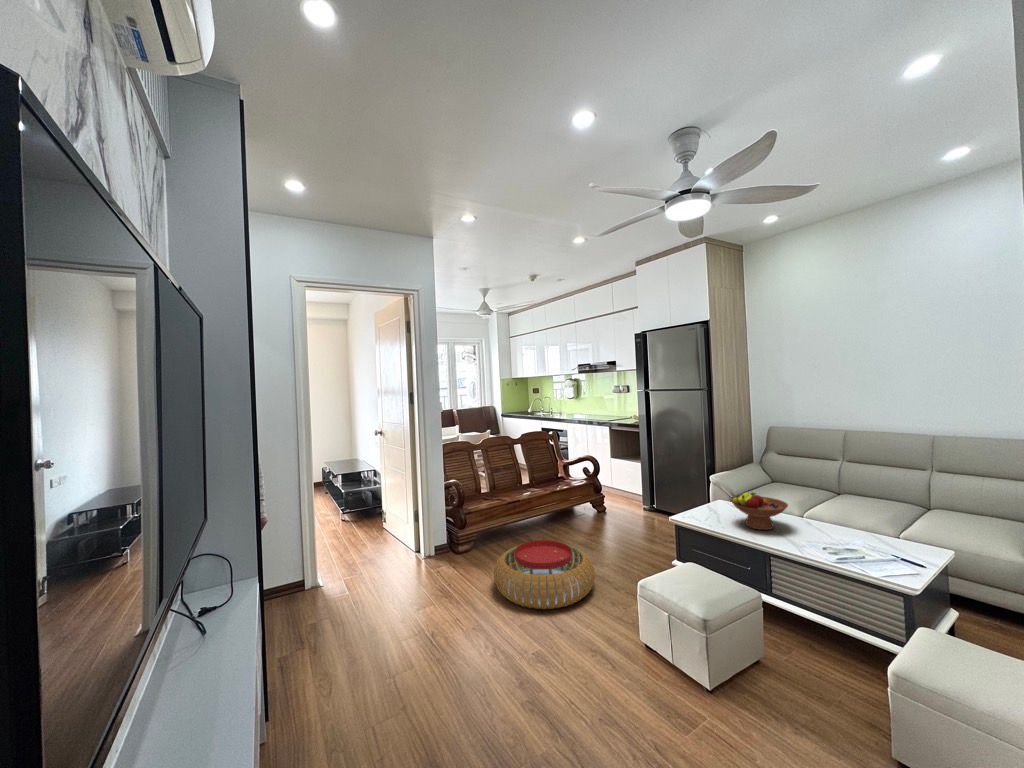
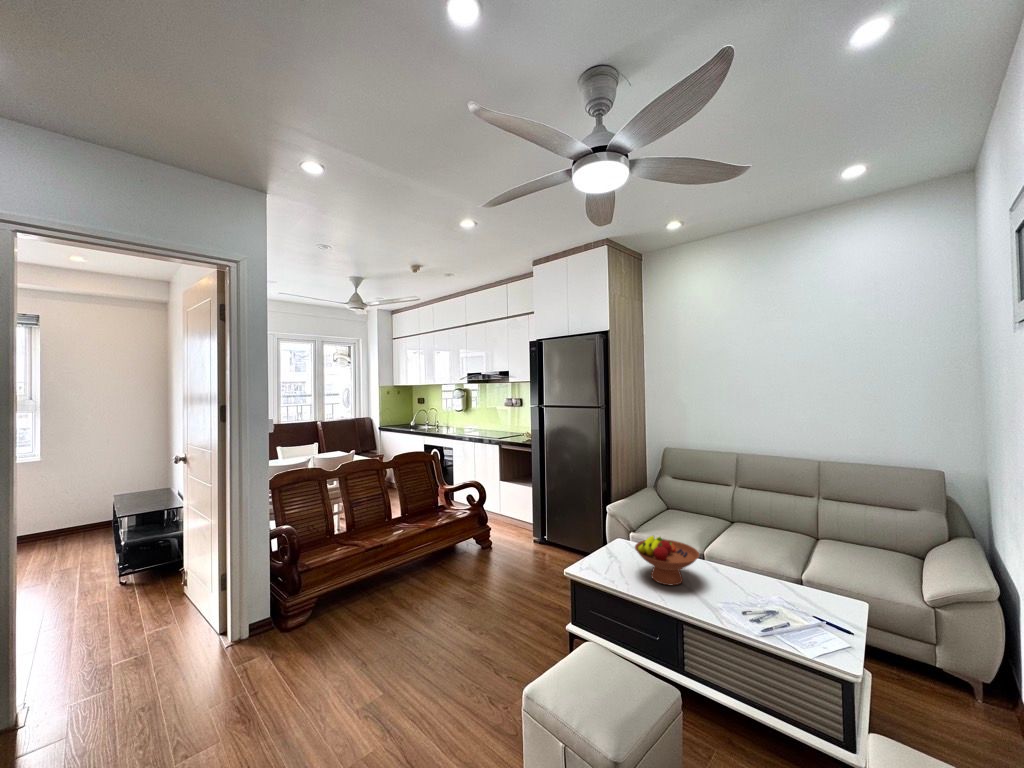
pouf: present [494,540,595,609] -> none [324,609,469,729]

